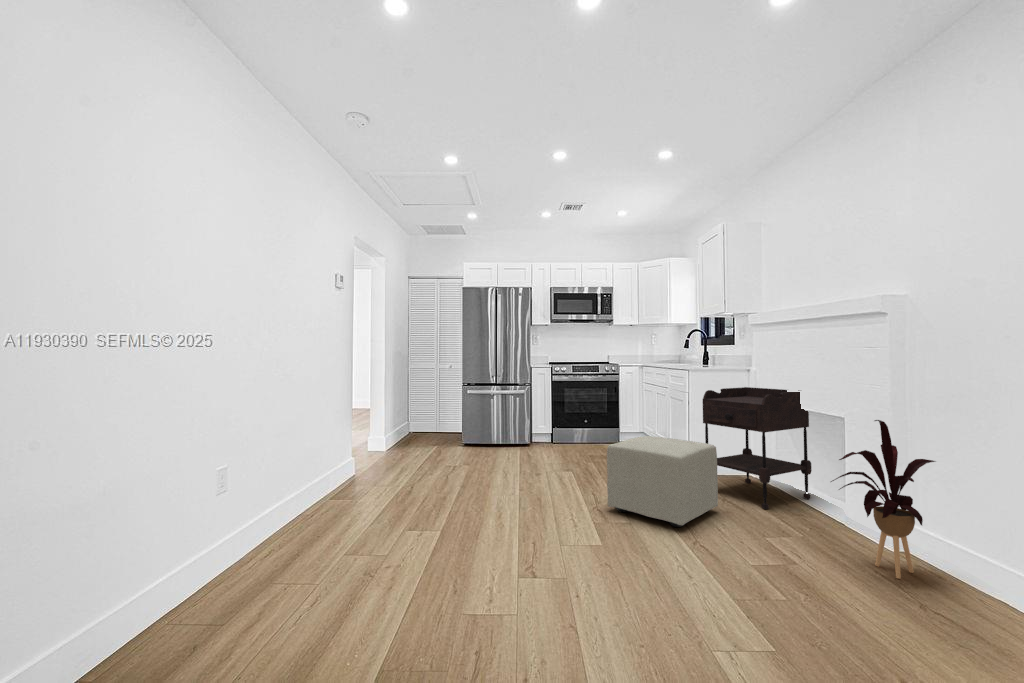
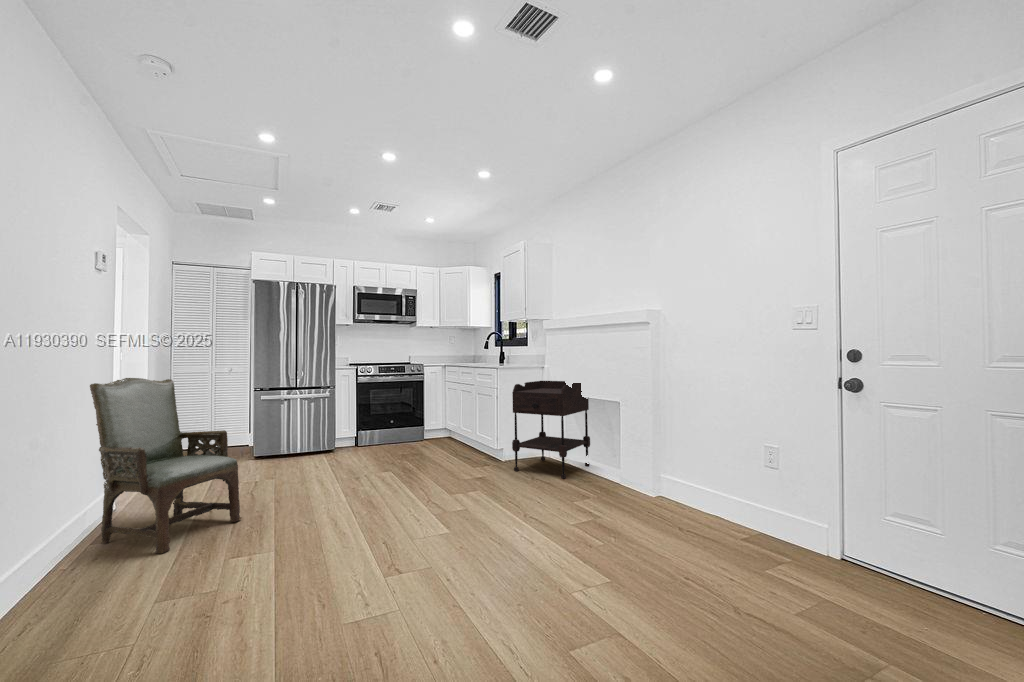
armchair: none [332,372,432,515] -> present [90,378,242,553]
house plant: present [831,420,935,579] -> none [619,399,679,512]
ottoman: present [607,436,718,527] -> none [441,428,532,504]

